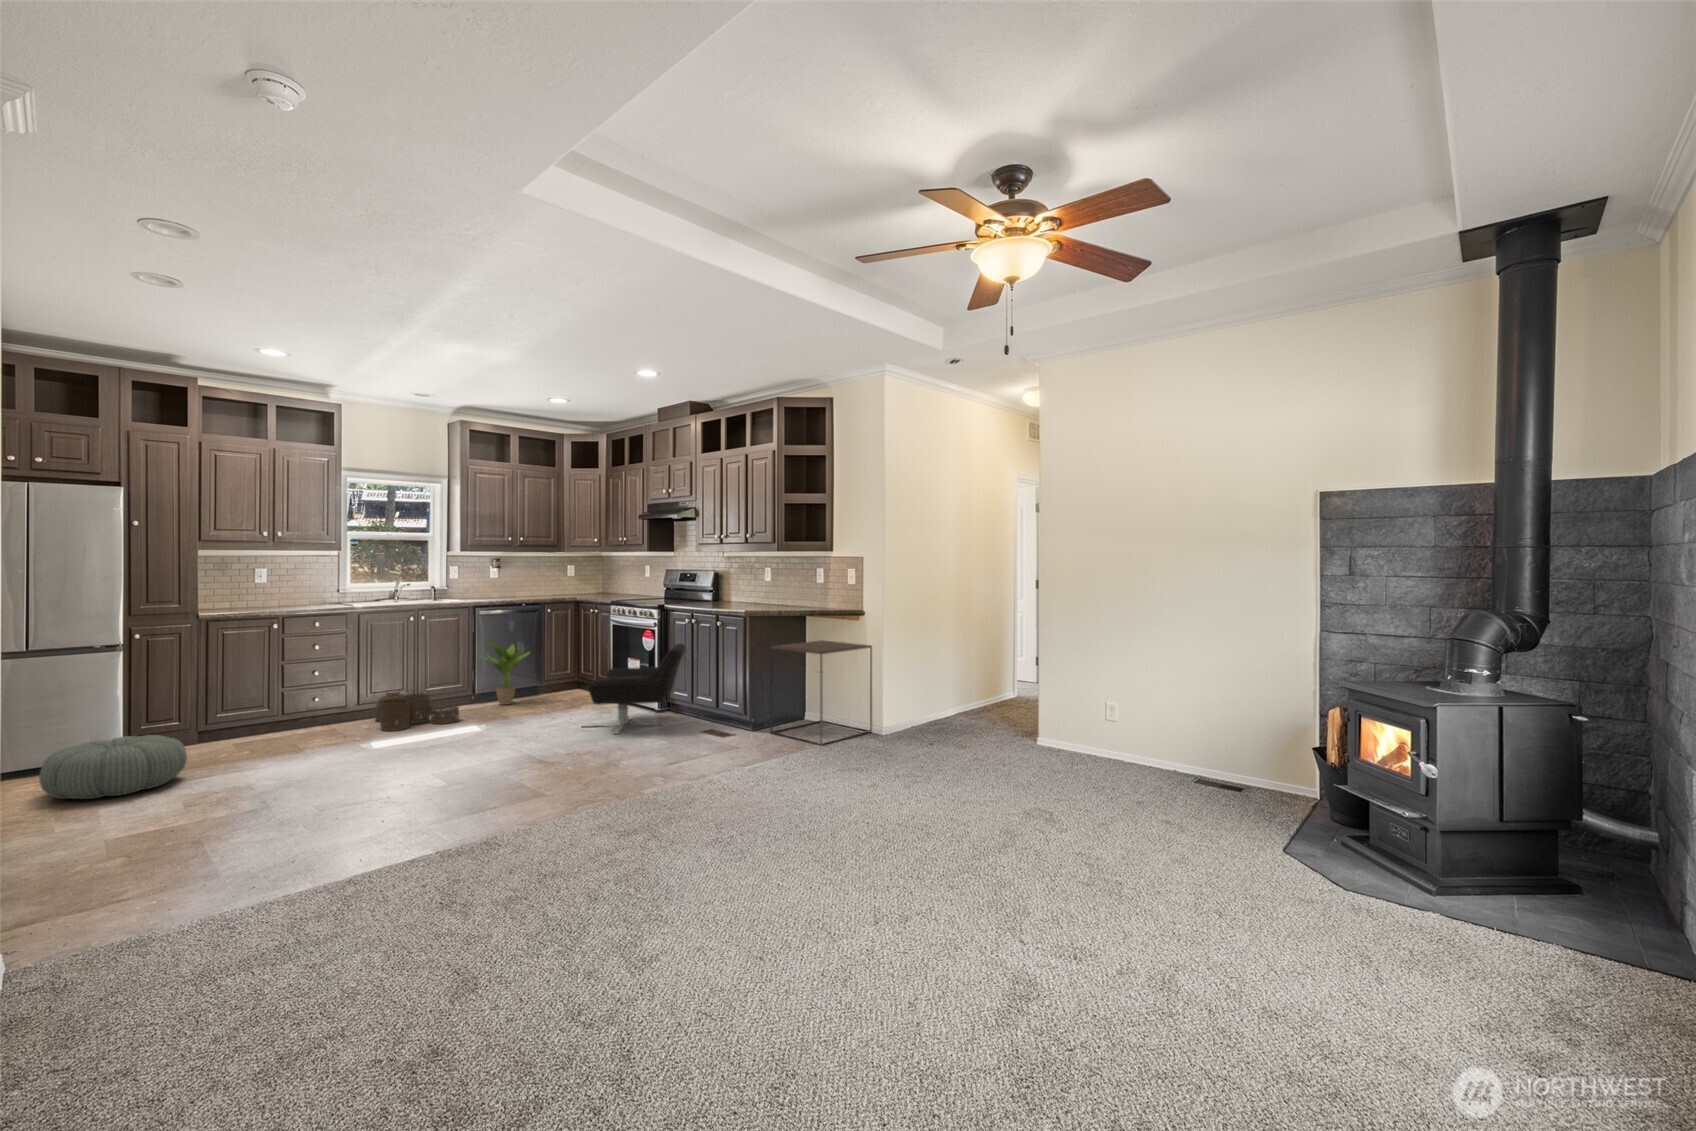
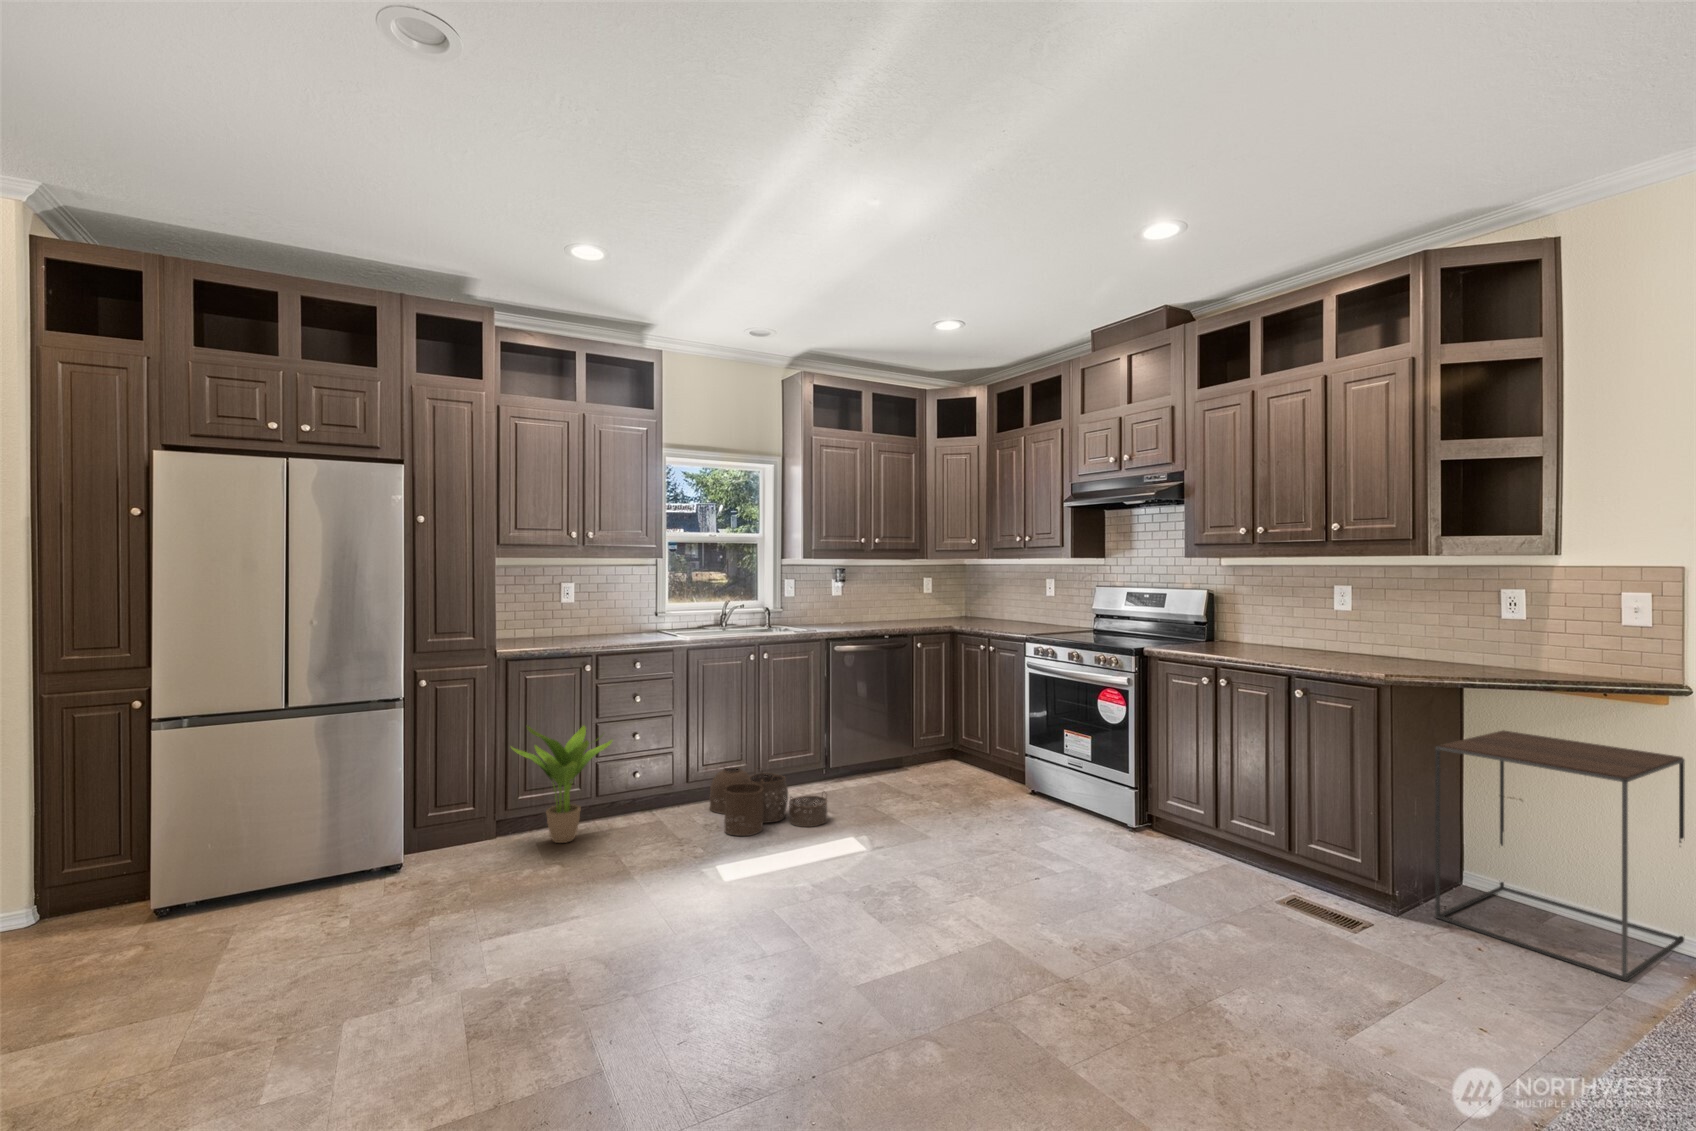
potted plant: present [488,641,529,705] -> present [511,726,612,843]
lounge chair: present [588,644,685,734] -> none [1034,719,1227,886]
pouf: present [39,735,187,799] -> none [285,854,483,979]

